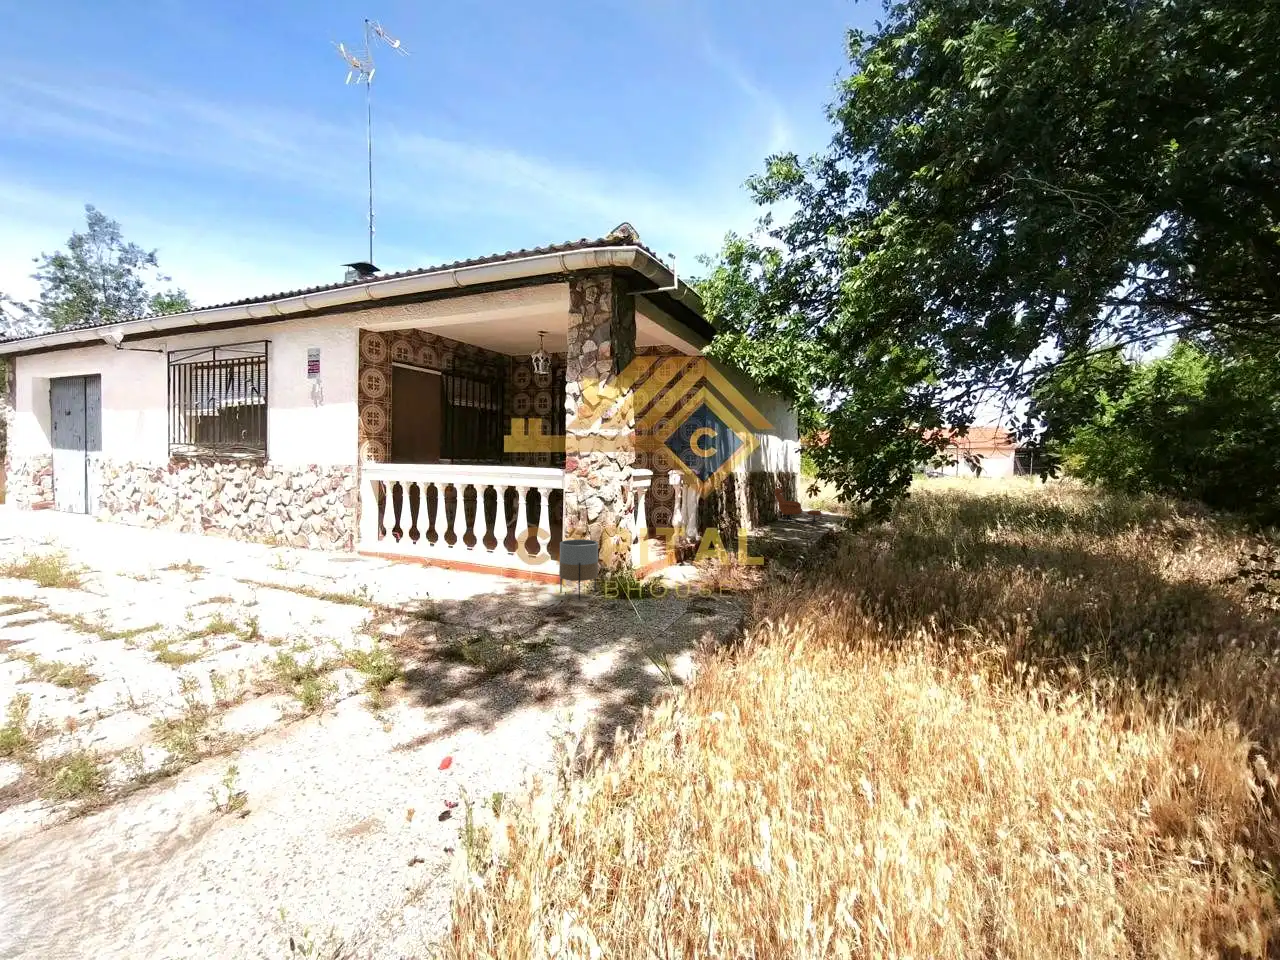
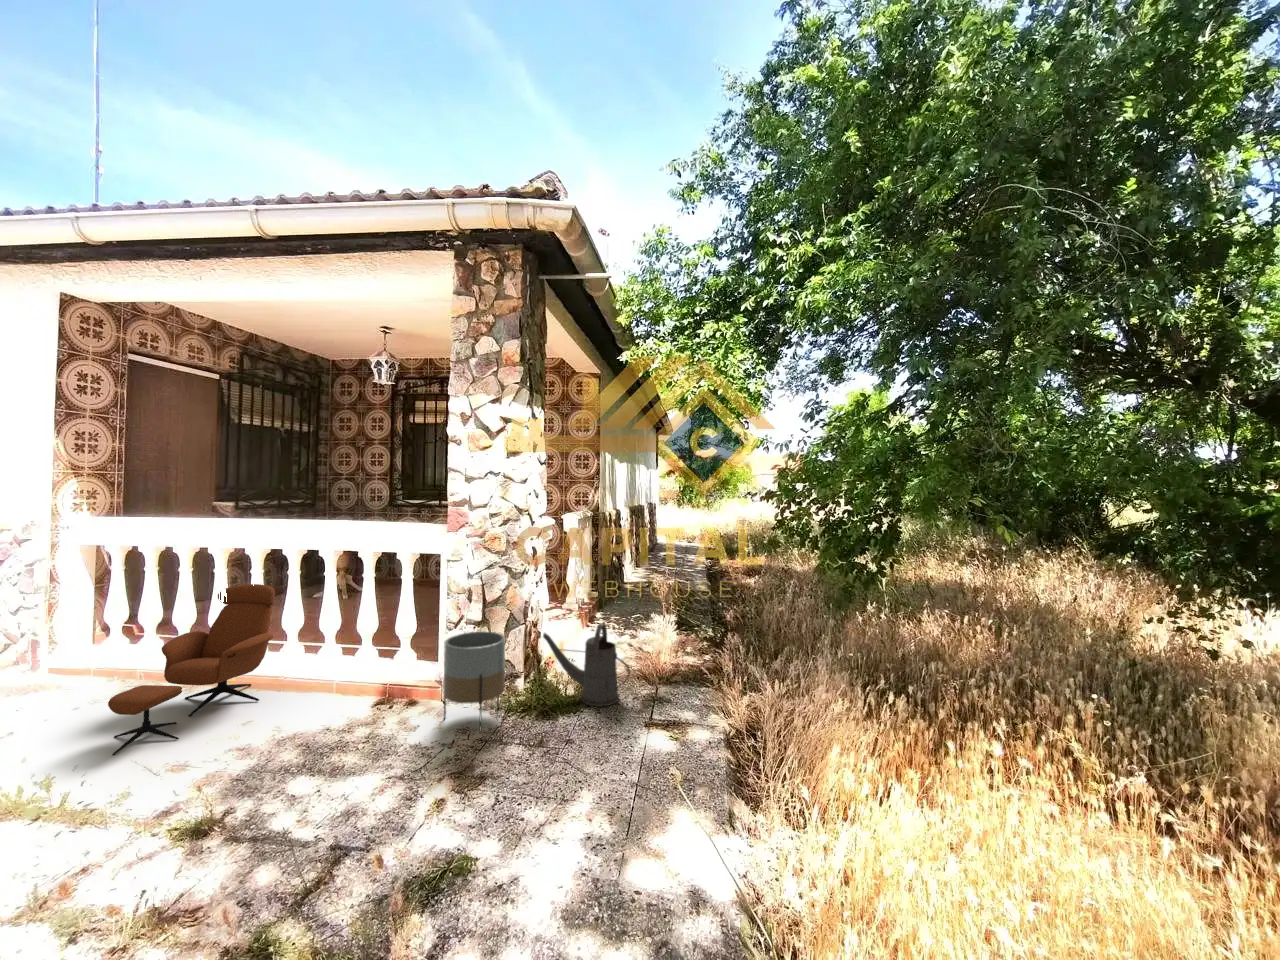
lounge chair: present [775,488,822,524] -> present [108,584,275,755]
watering can: none [629,542,686,598] -> present [543,624,630,707]

